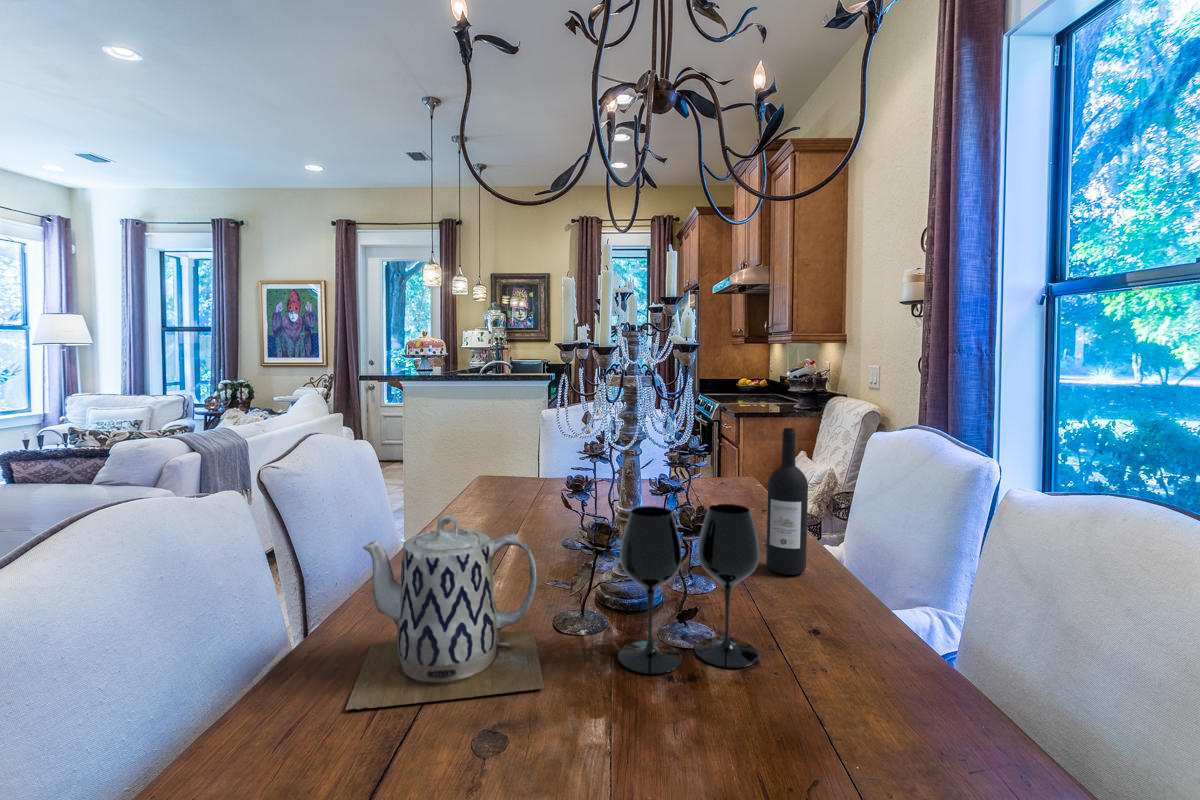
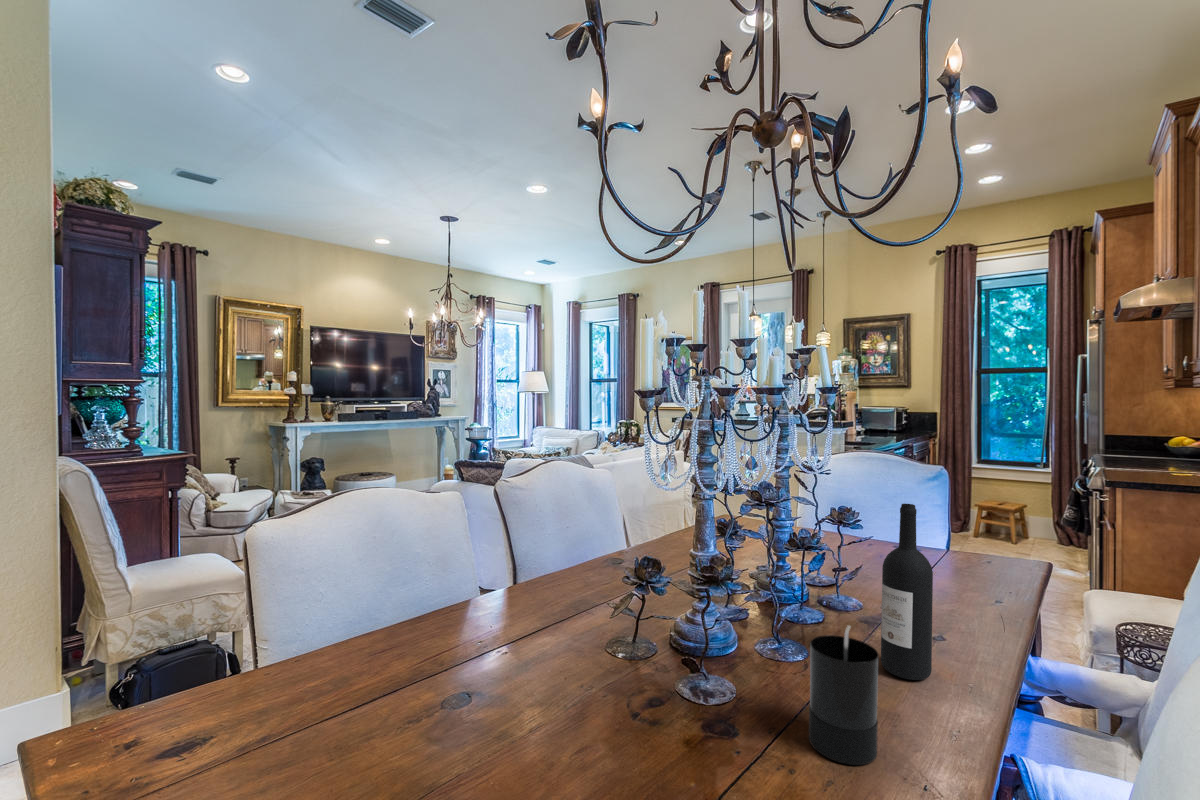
wine glass: present [618,504,759,674] -> none [617,553,746,729]
teapot: present [345,515,545,710] -> none [436,532,594,678]
candle: none [804,536,866,652] -> present [809,625,879,765]

